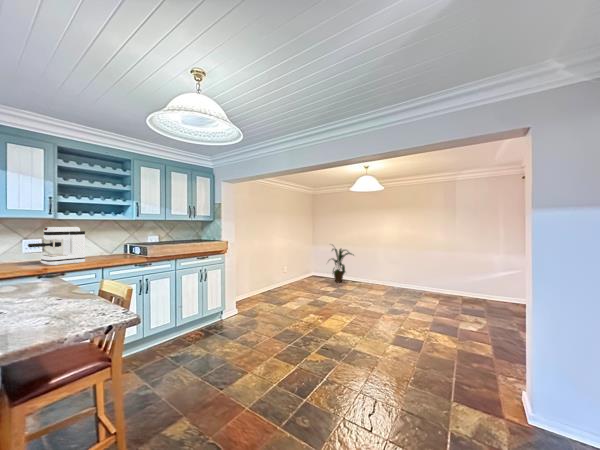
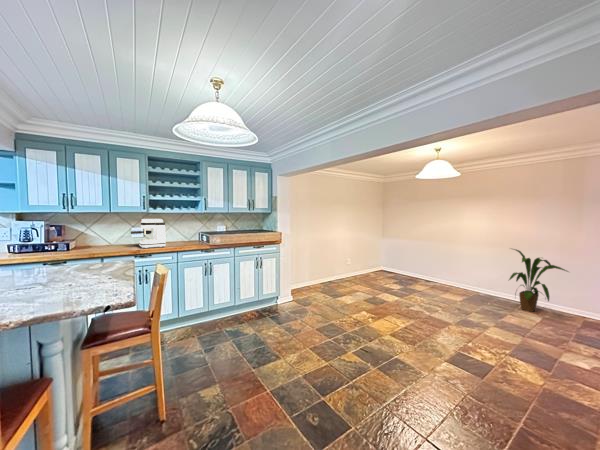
house plant: present [332,249,352,283] -> present [509,249,568,312]

